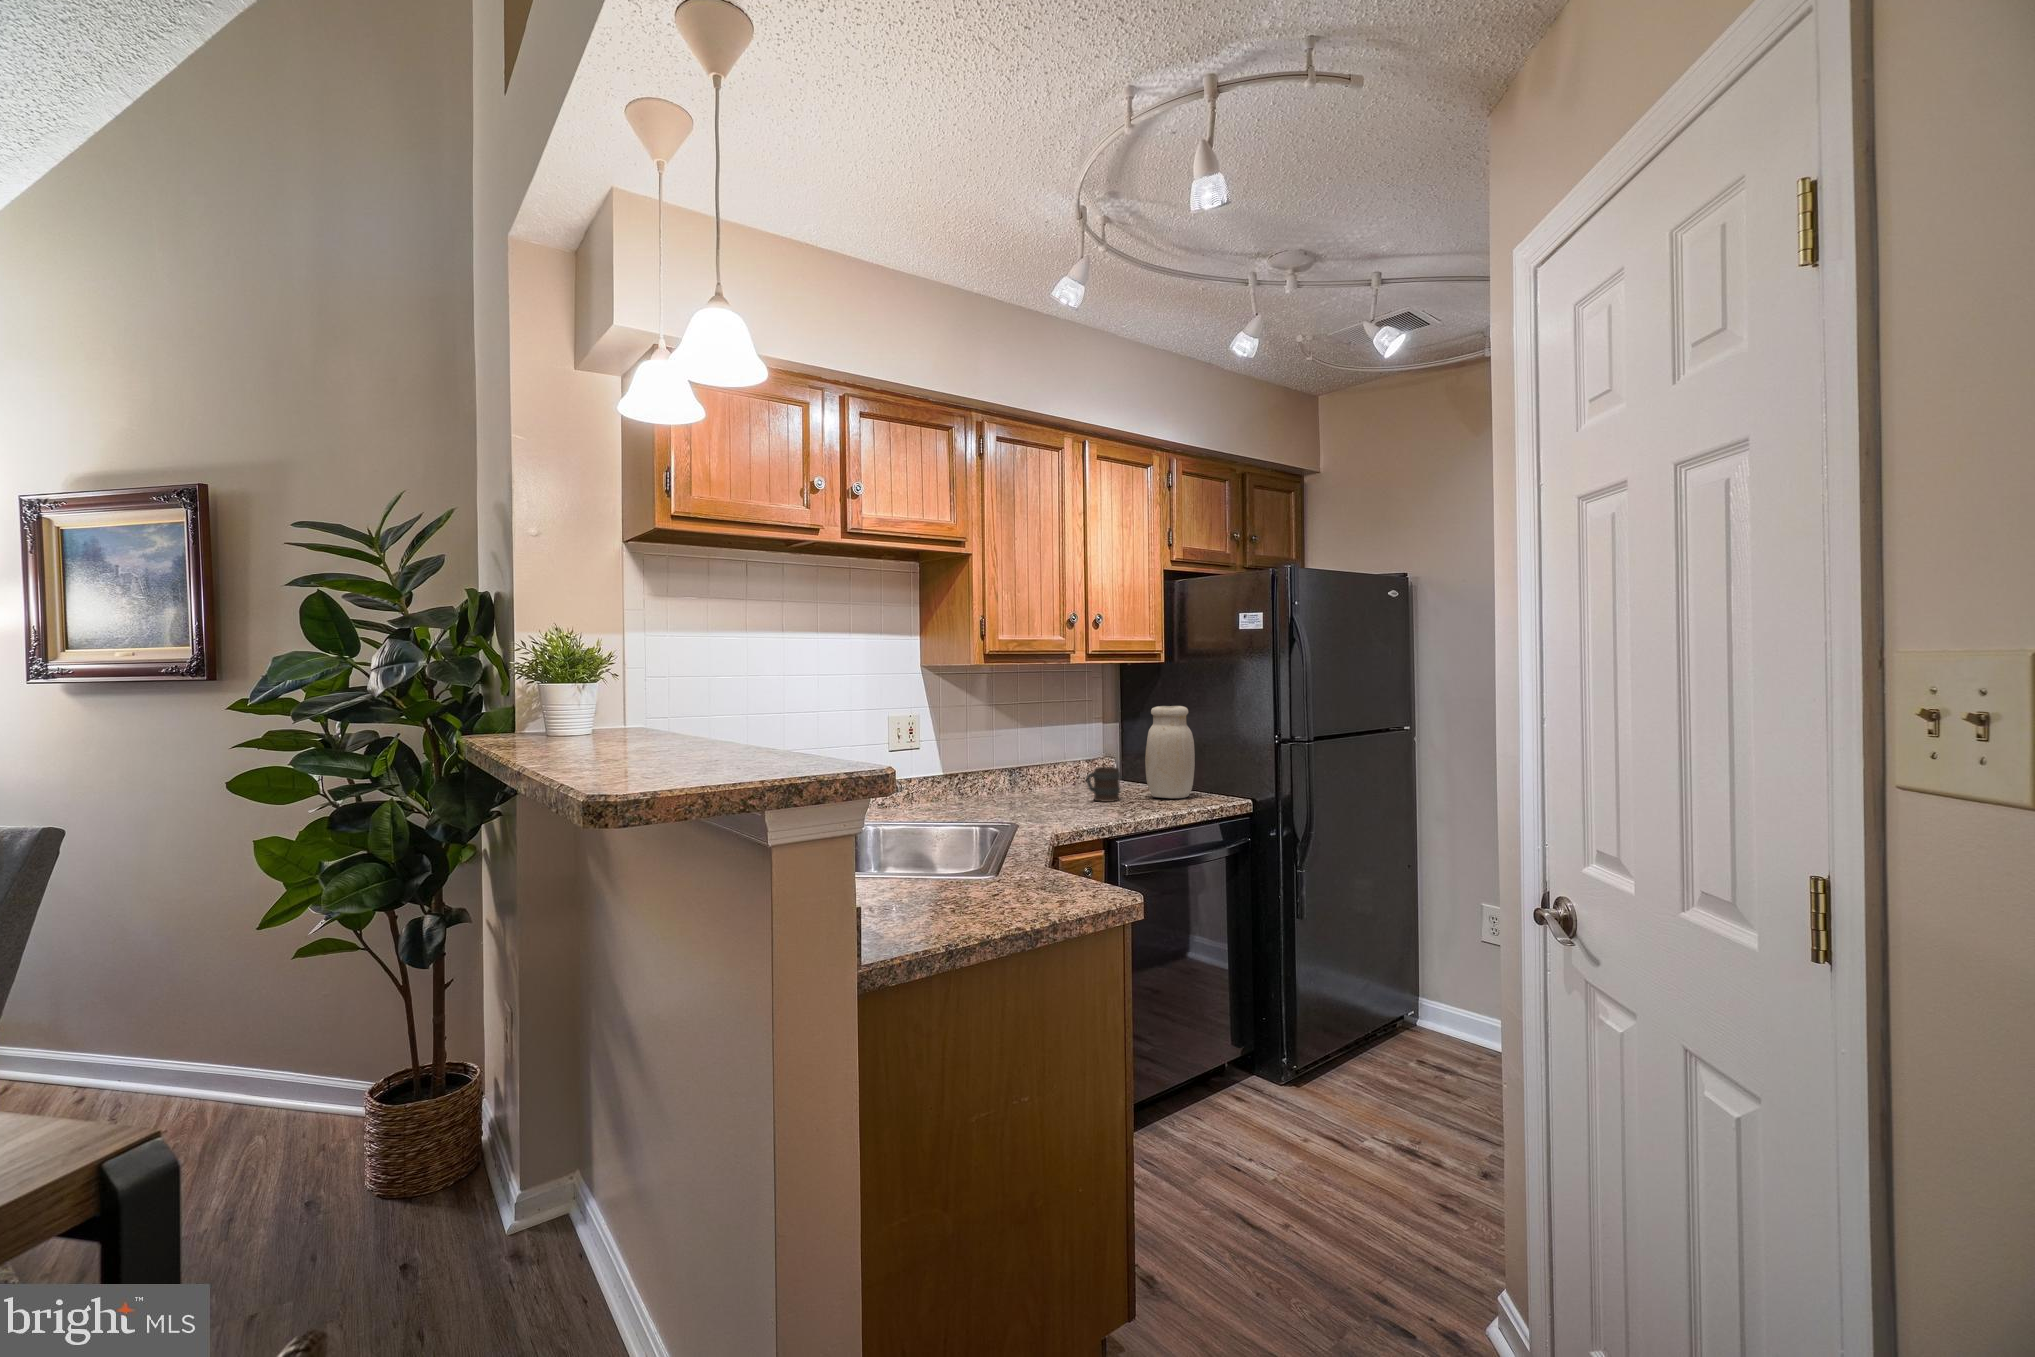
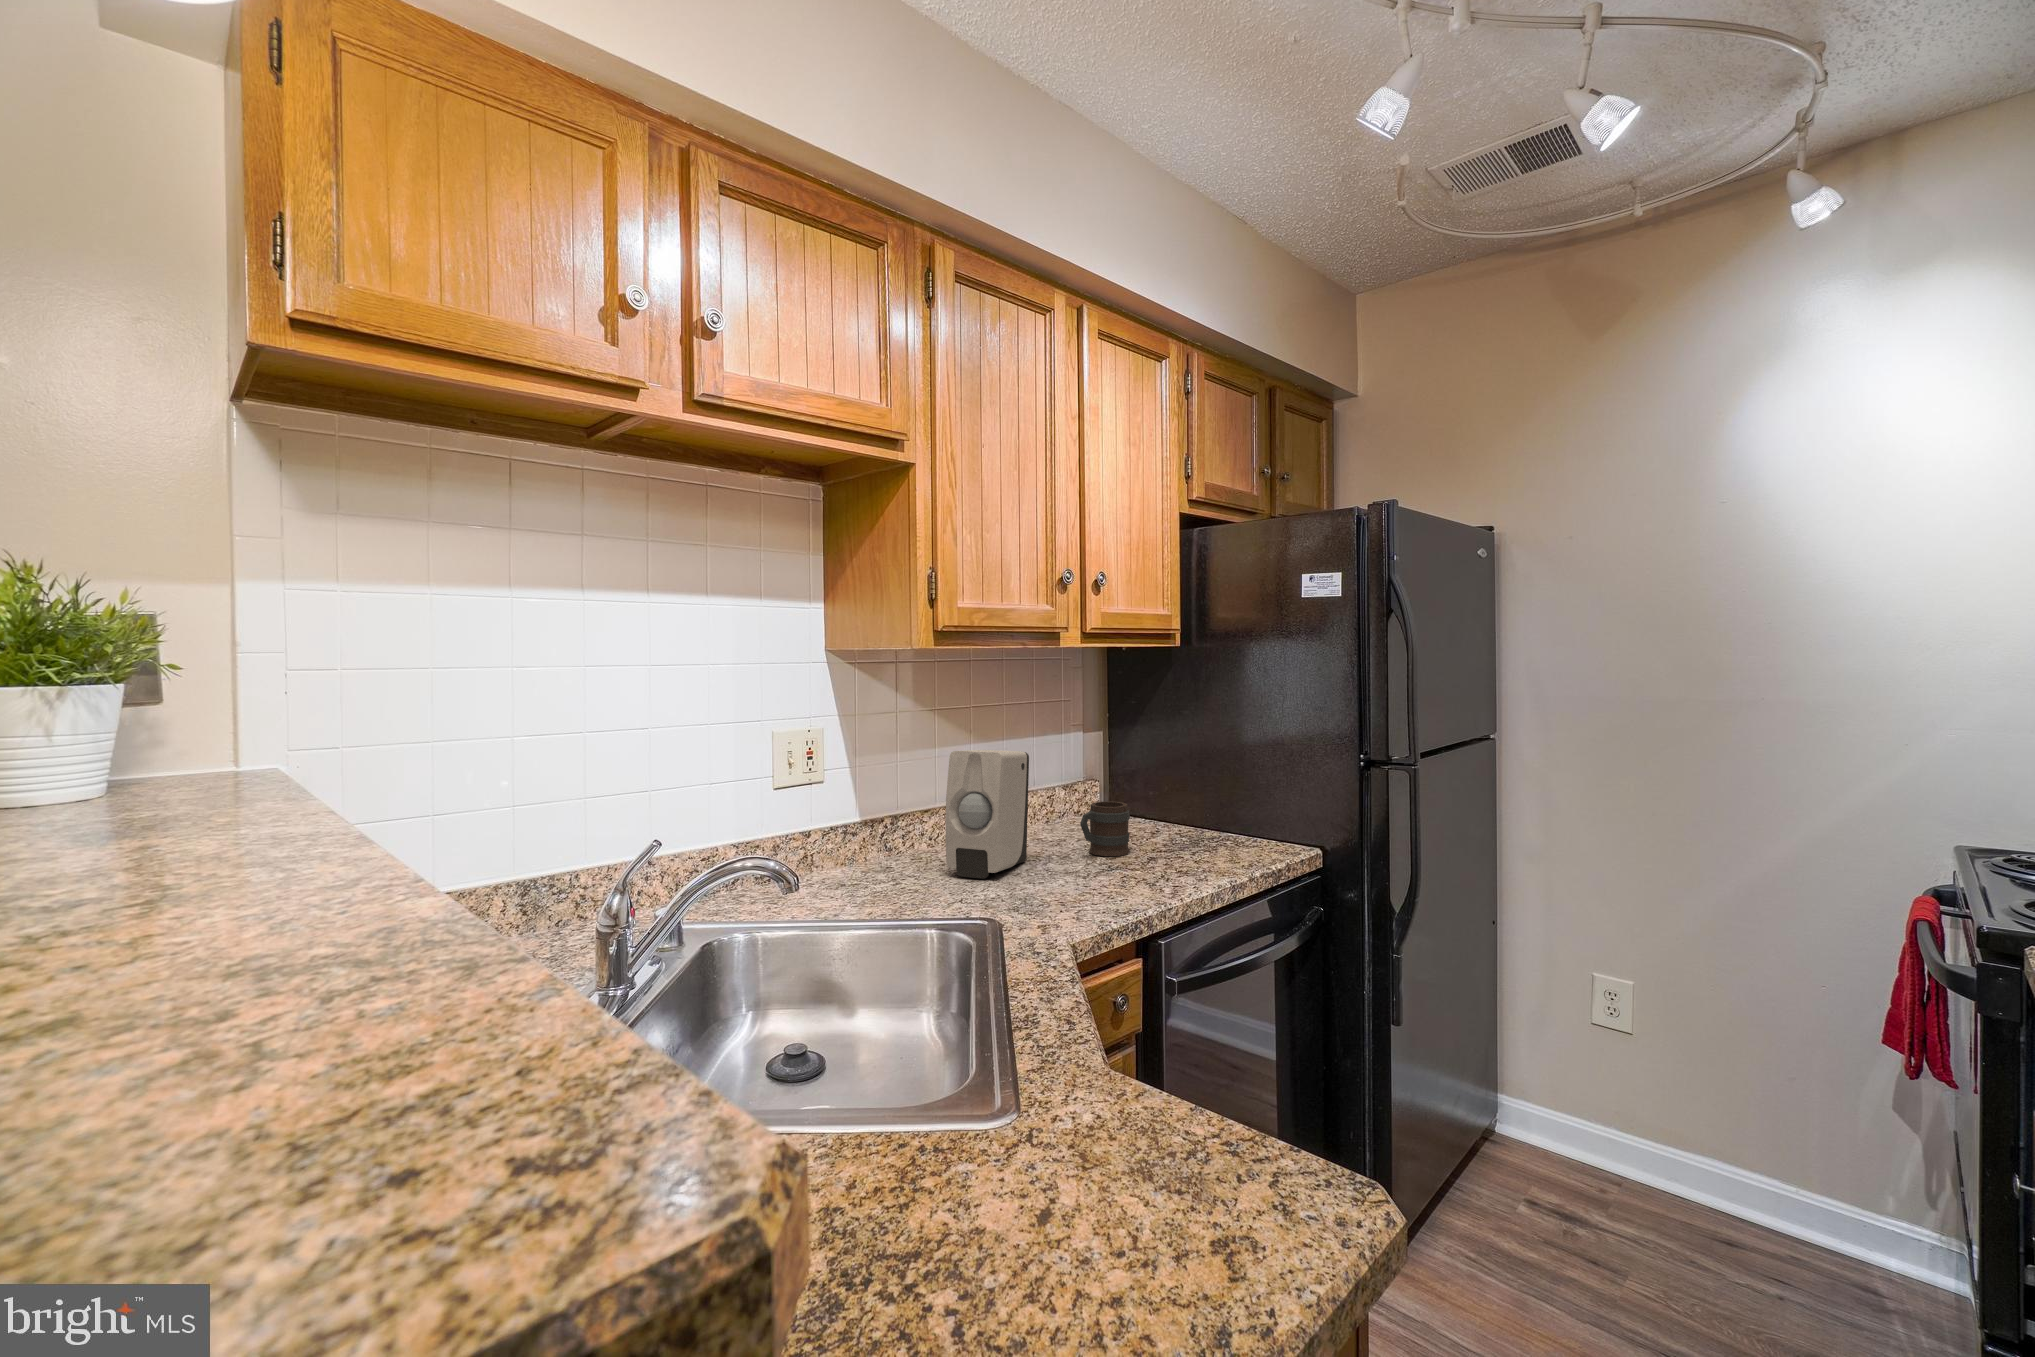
jar: present [1145,706,1195,798] -> none [1166,711,1240,850]
soap dispenser: none [996,731,1052,811] -> present [945,750,1029,879]

